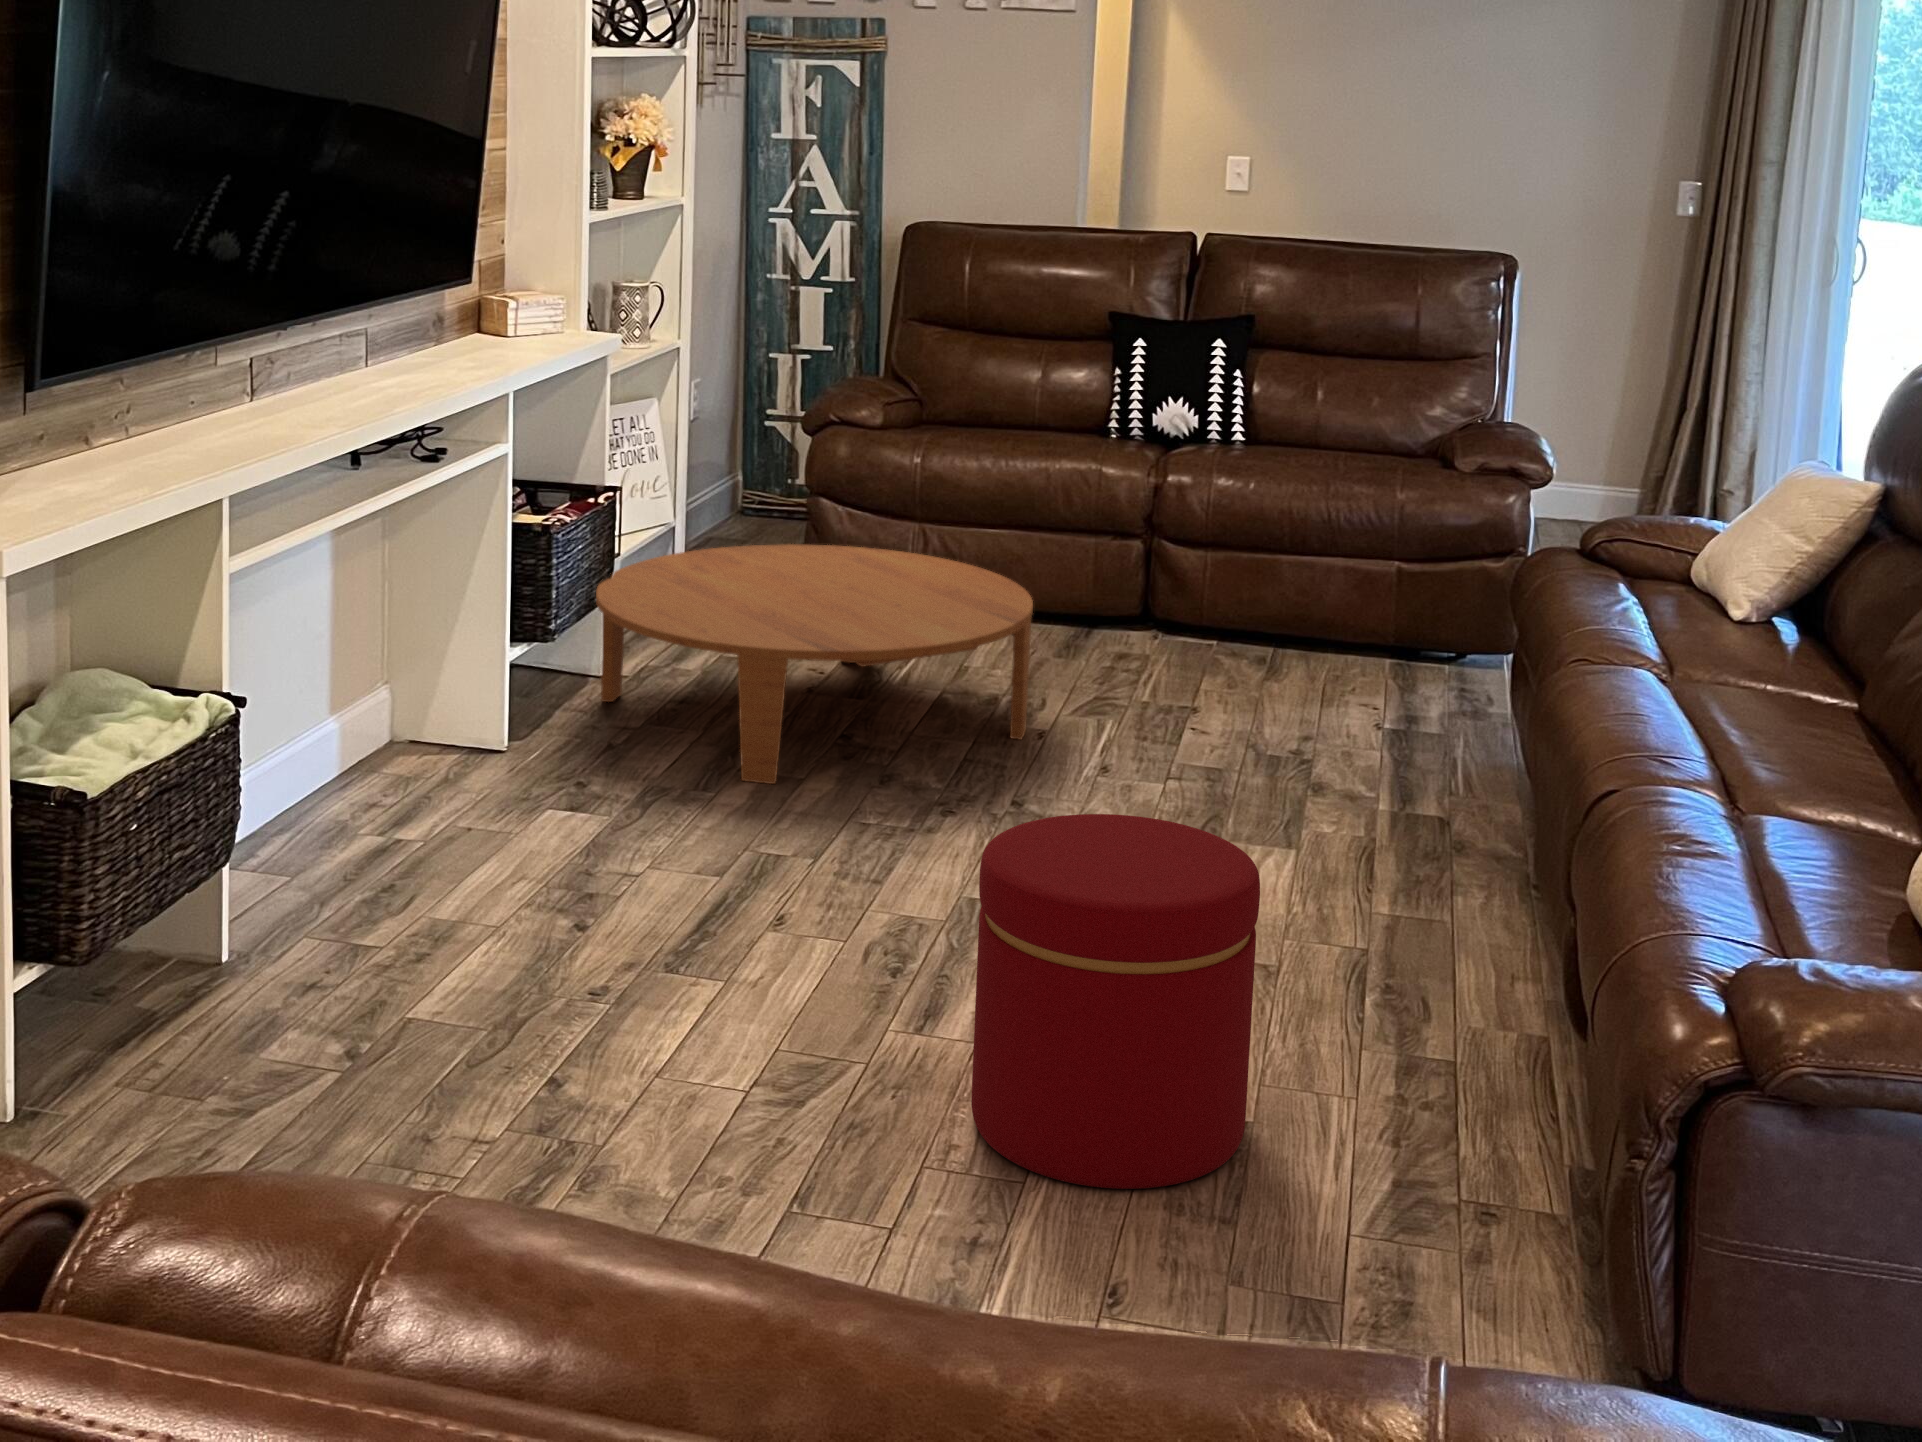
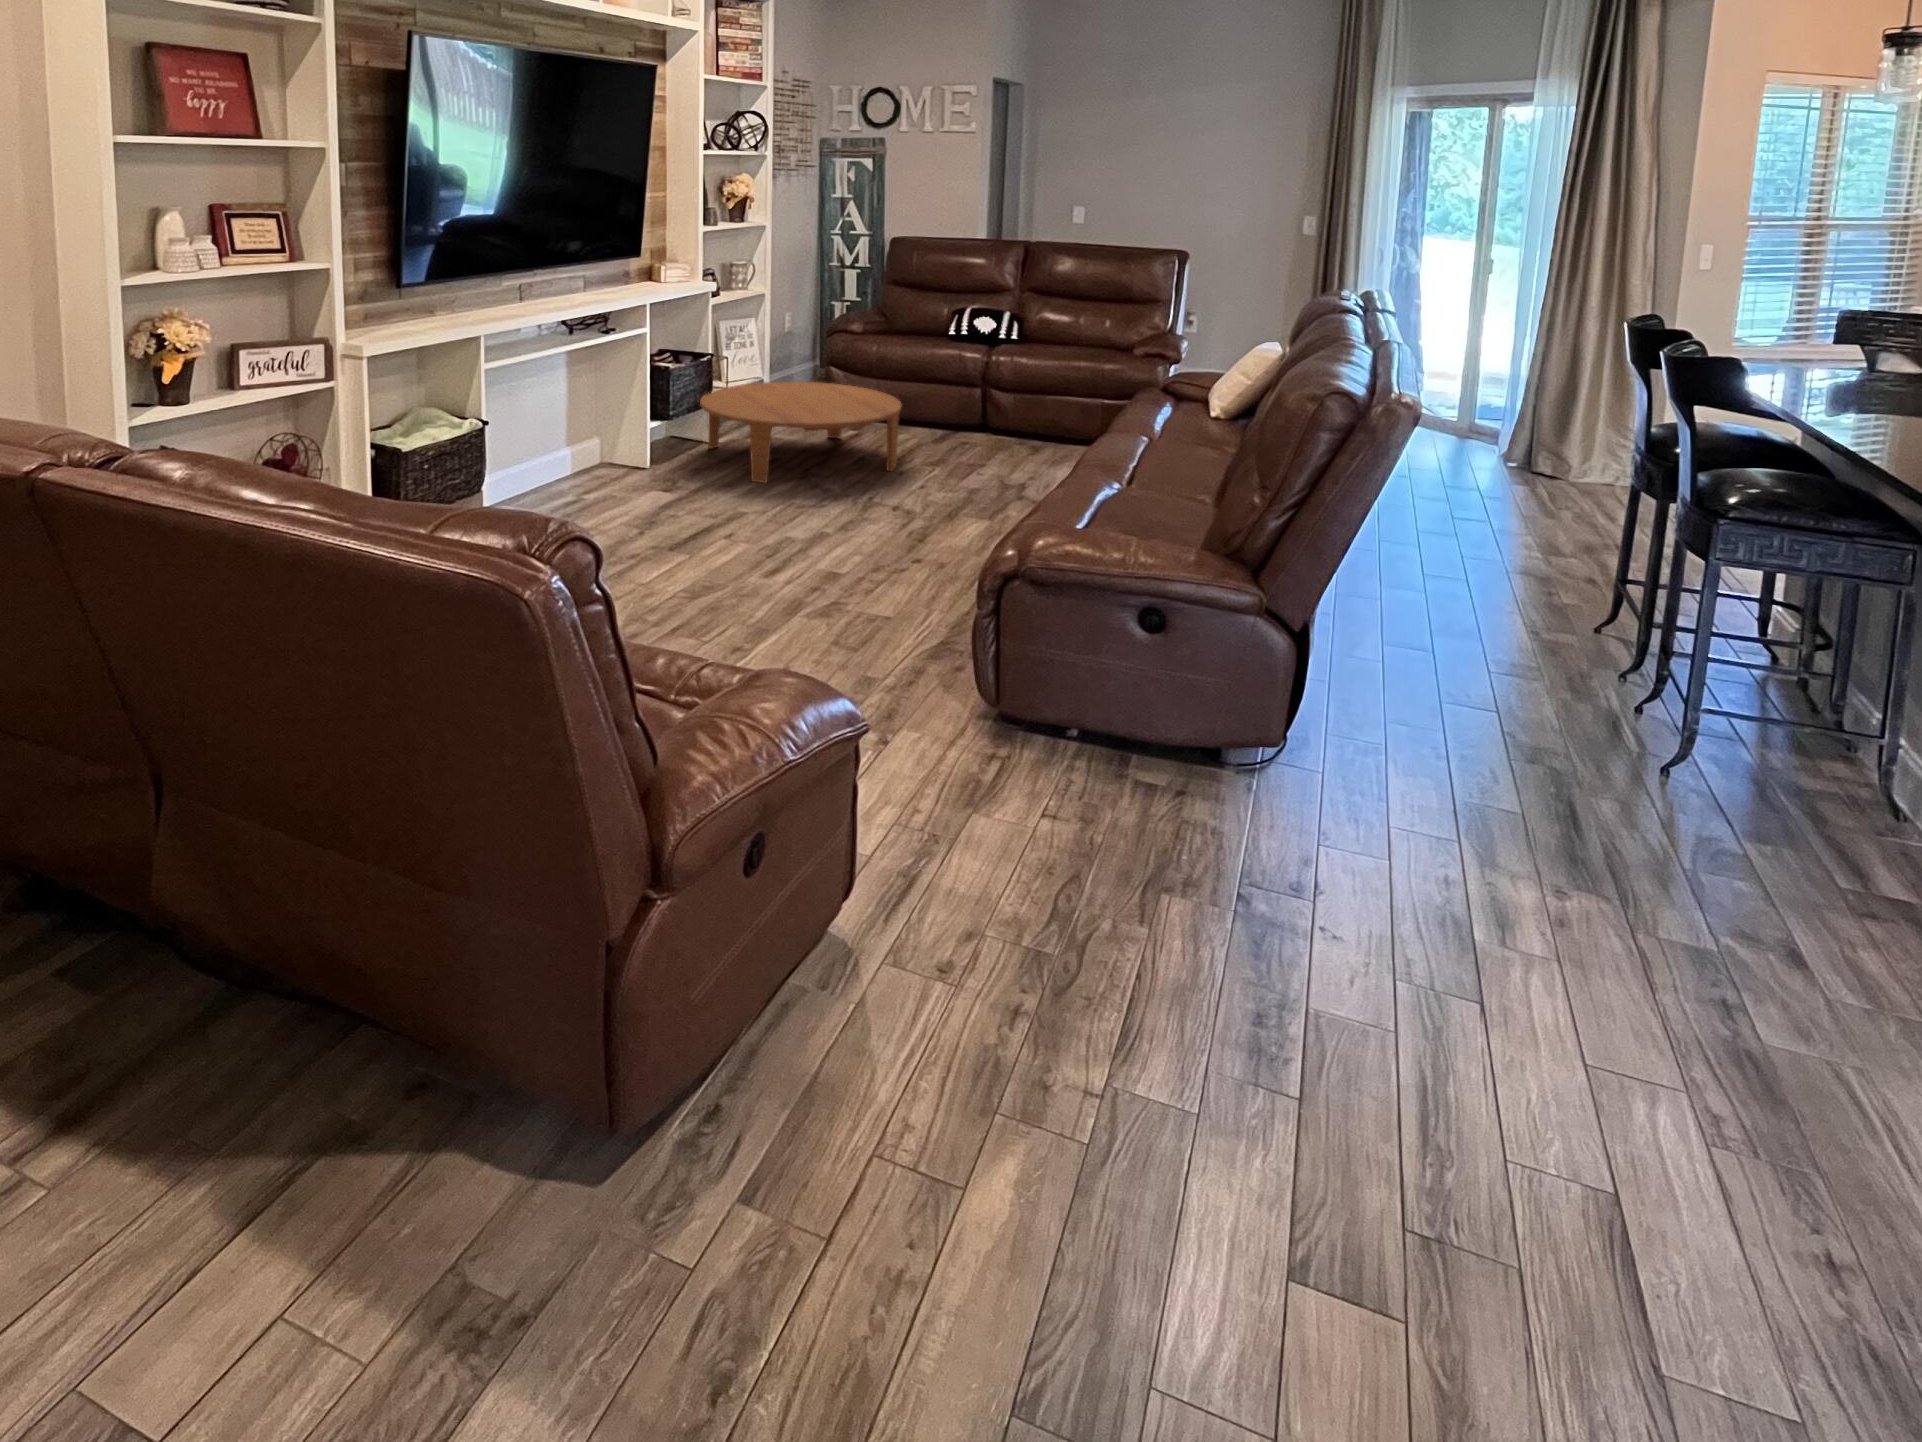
ottoman: present [971,814,1260,1189] -> none [768,481,893,639]

